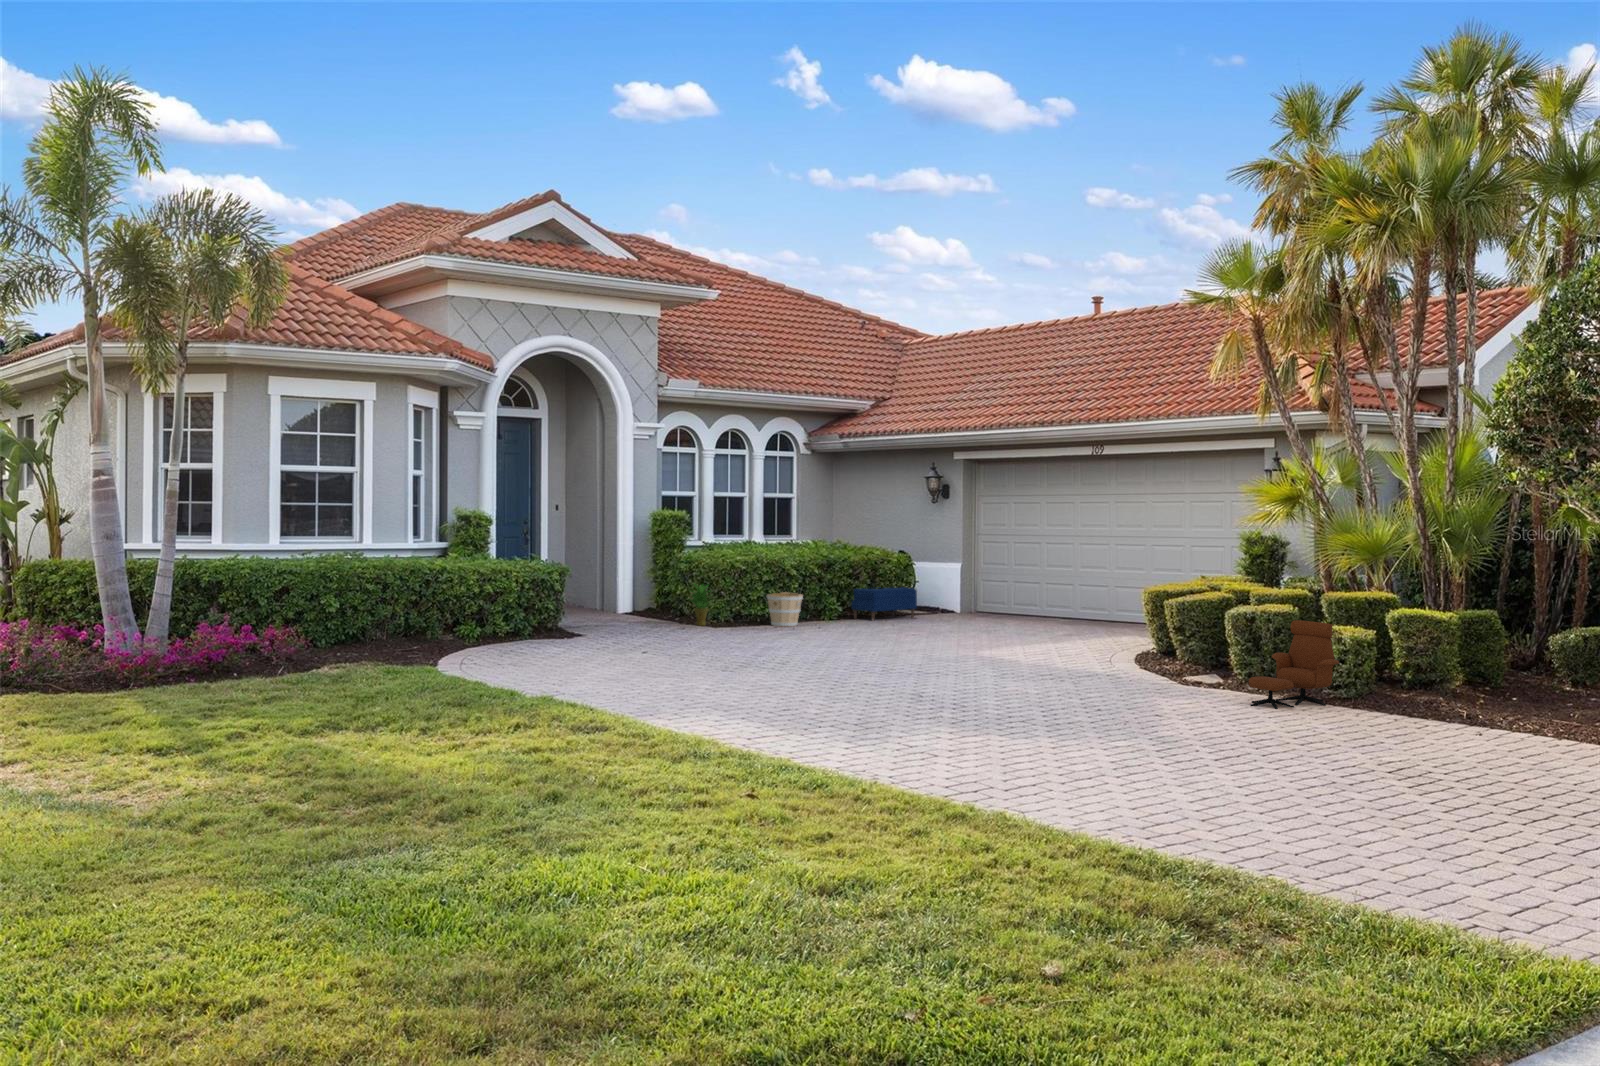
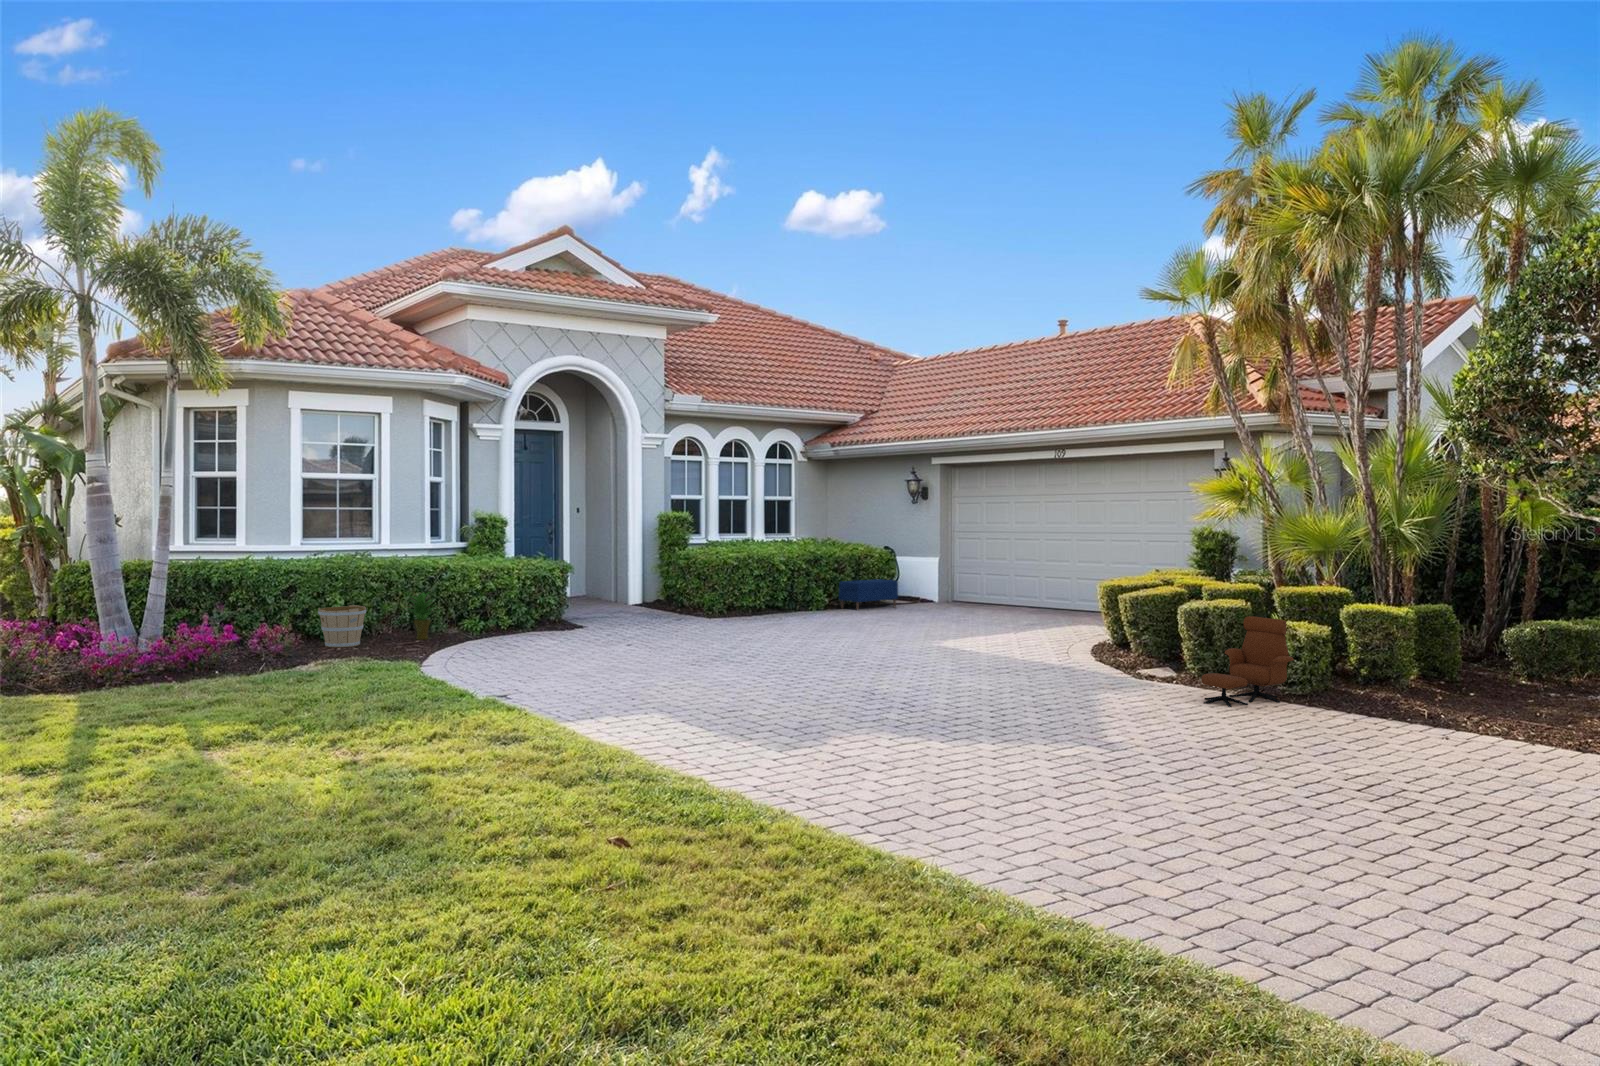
potted plant: present [689,584,710,626] -> present [409,592,434,640]
wooden bucket: present [767,592,803,626] -> present [318,605,366,648]

